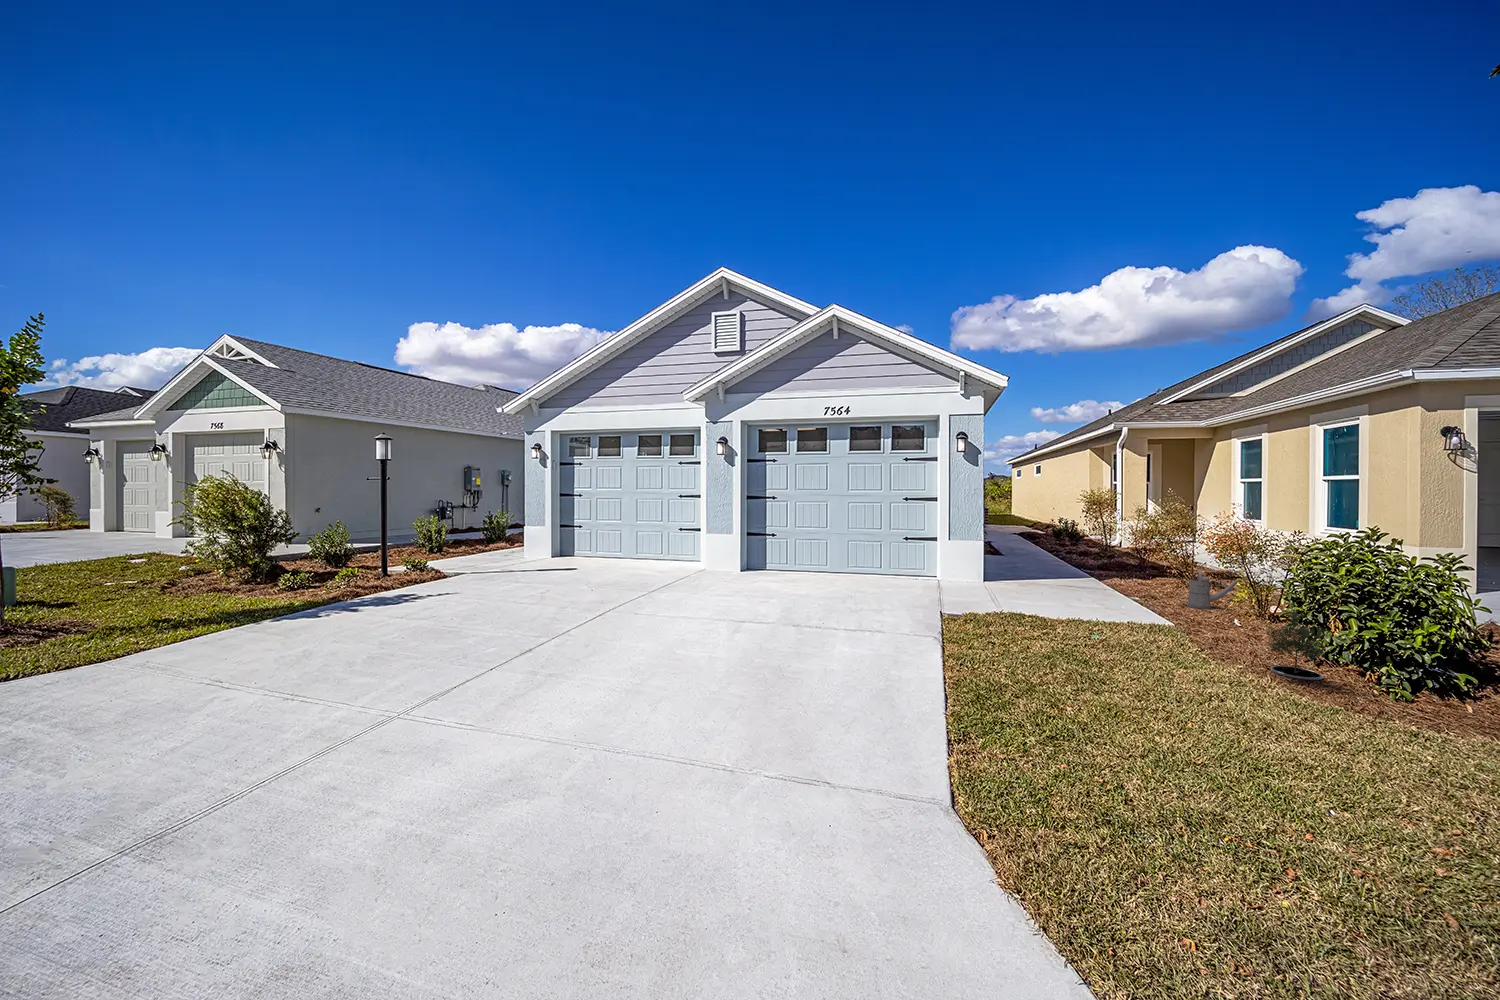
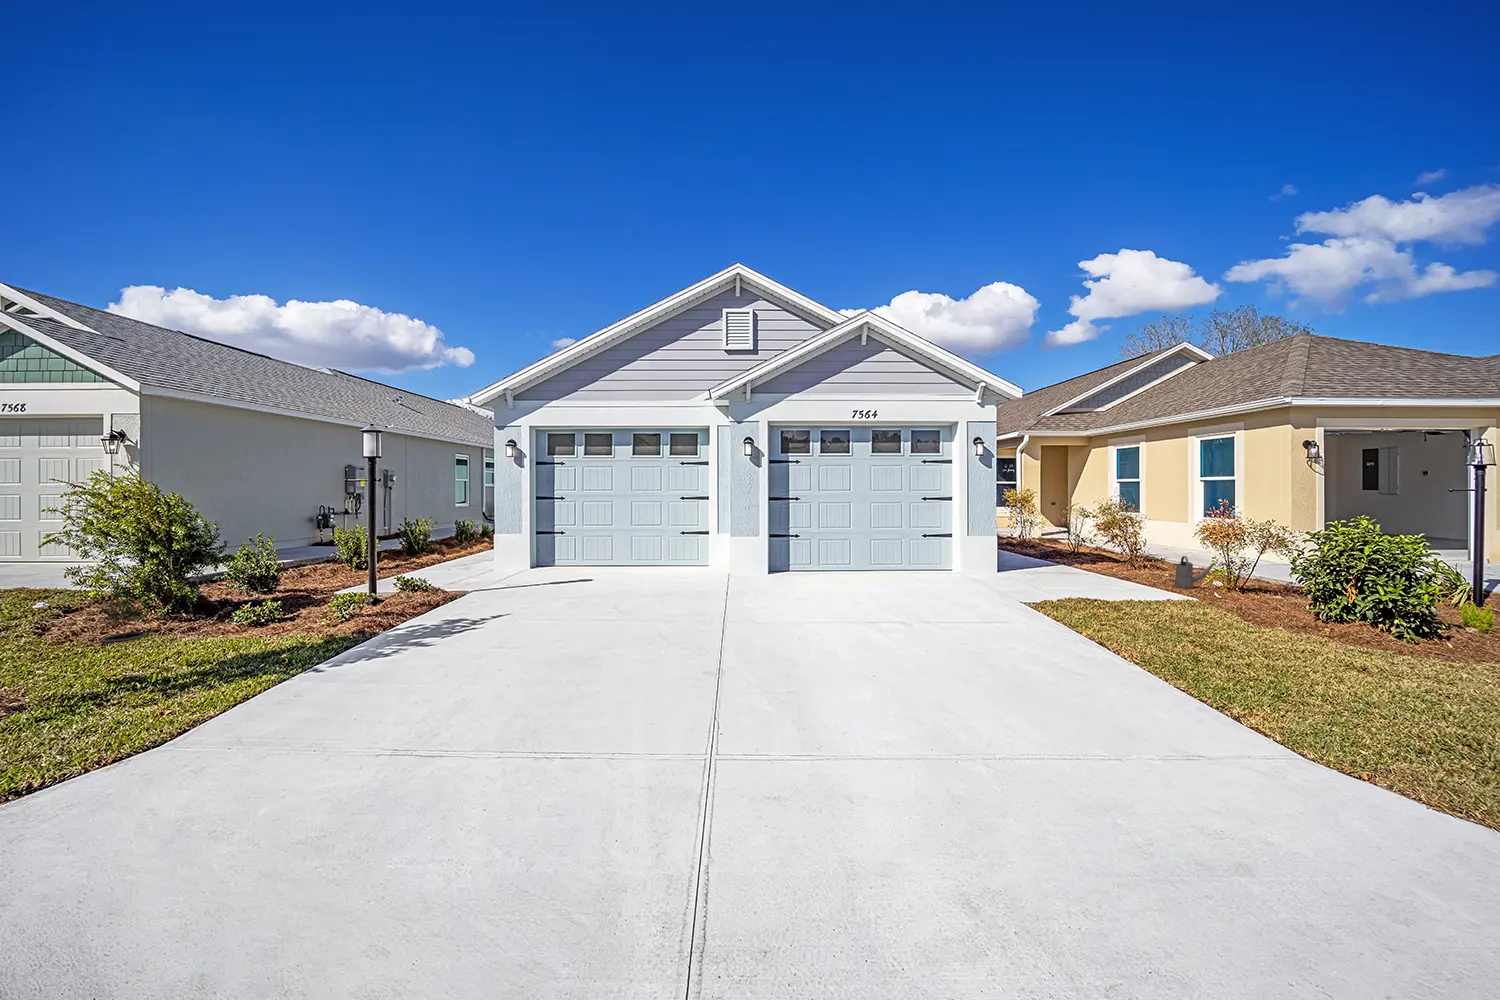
potted tree: present [1266,605,1325,680] -> present [100,584,148,642]

